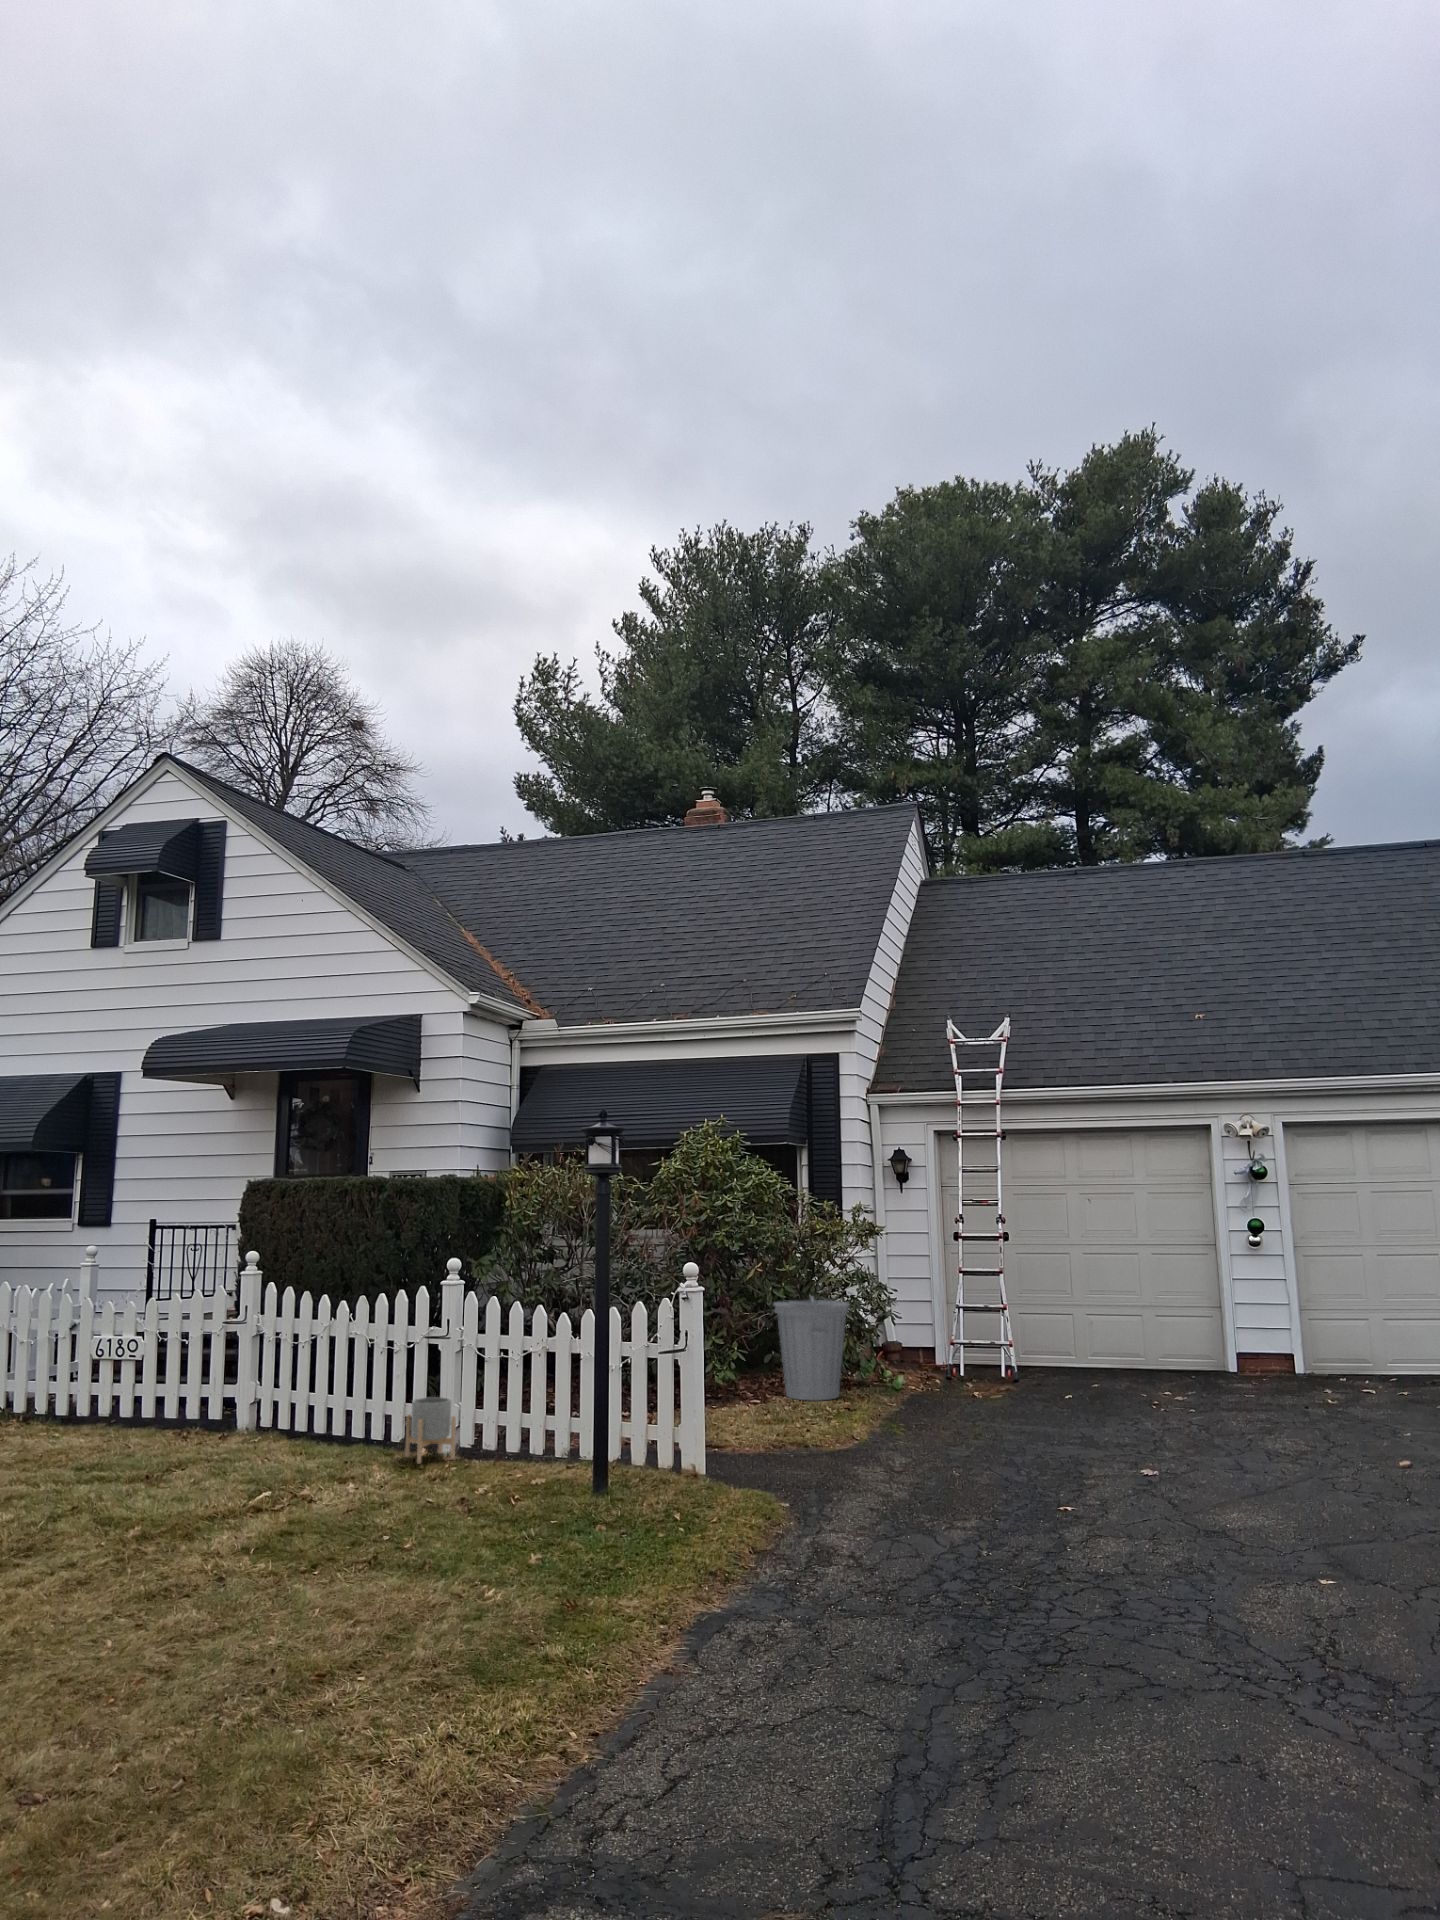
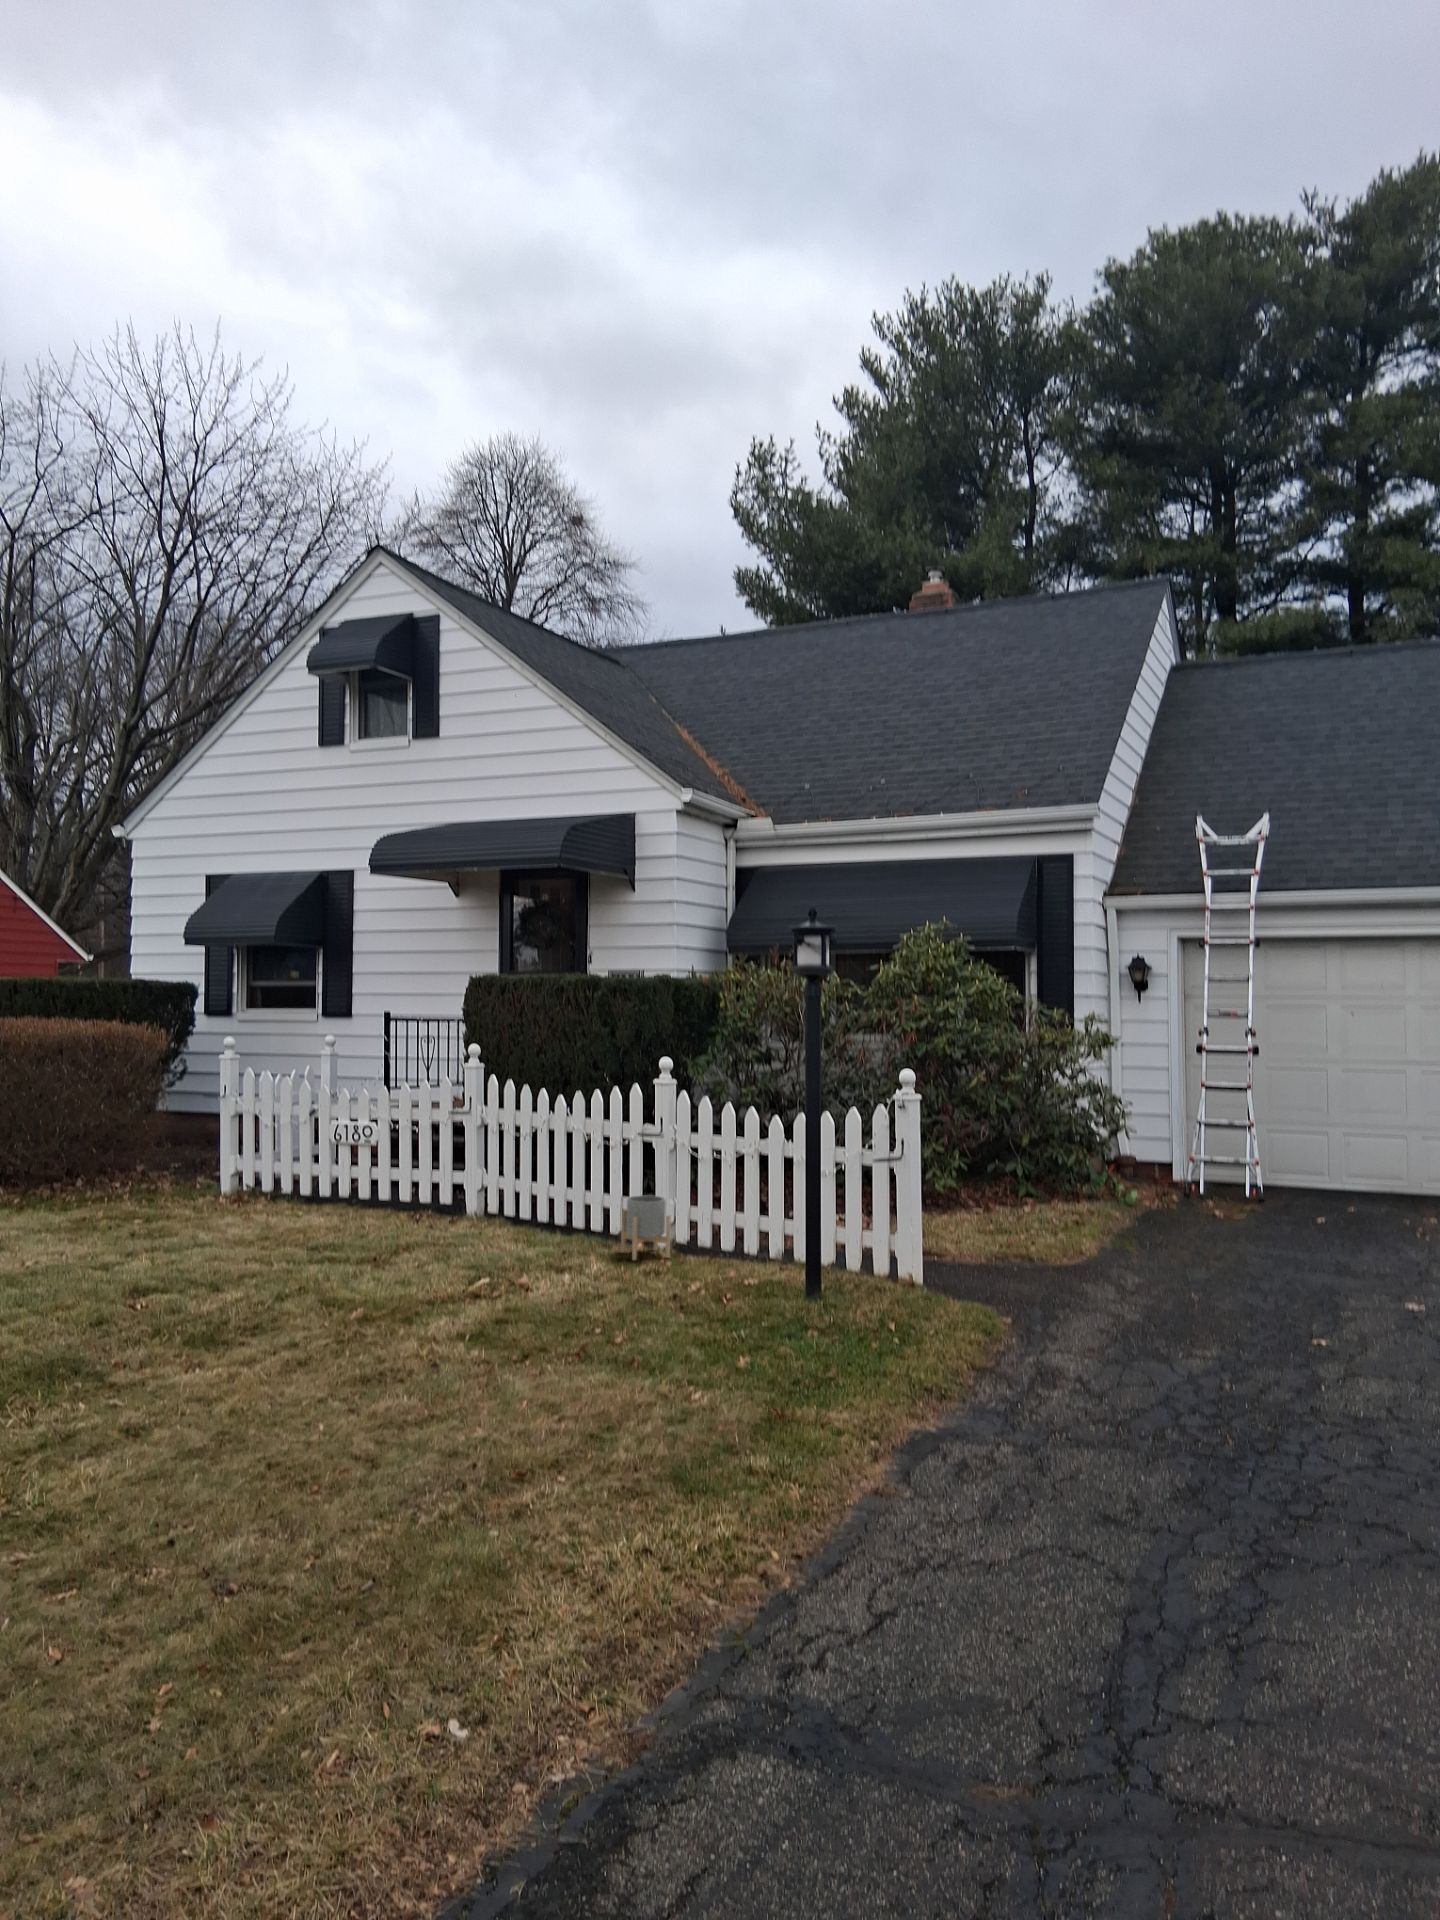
trash can: present [773,1296,850,1400] -> none [997,1105,1080,1212]

